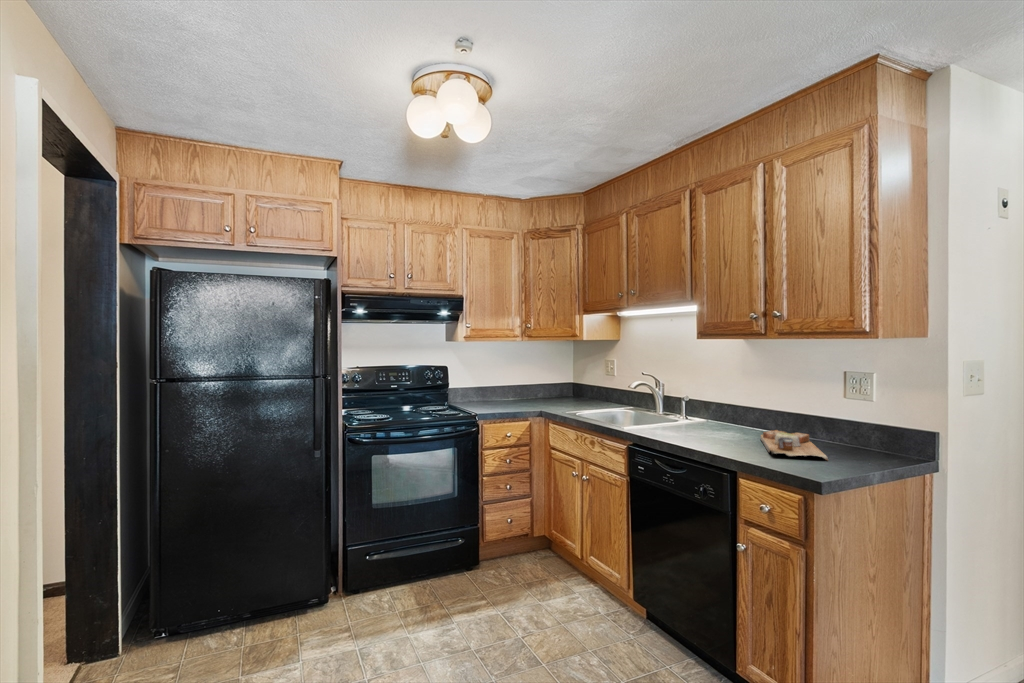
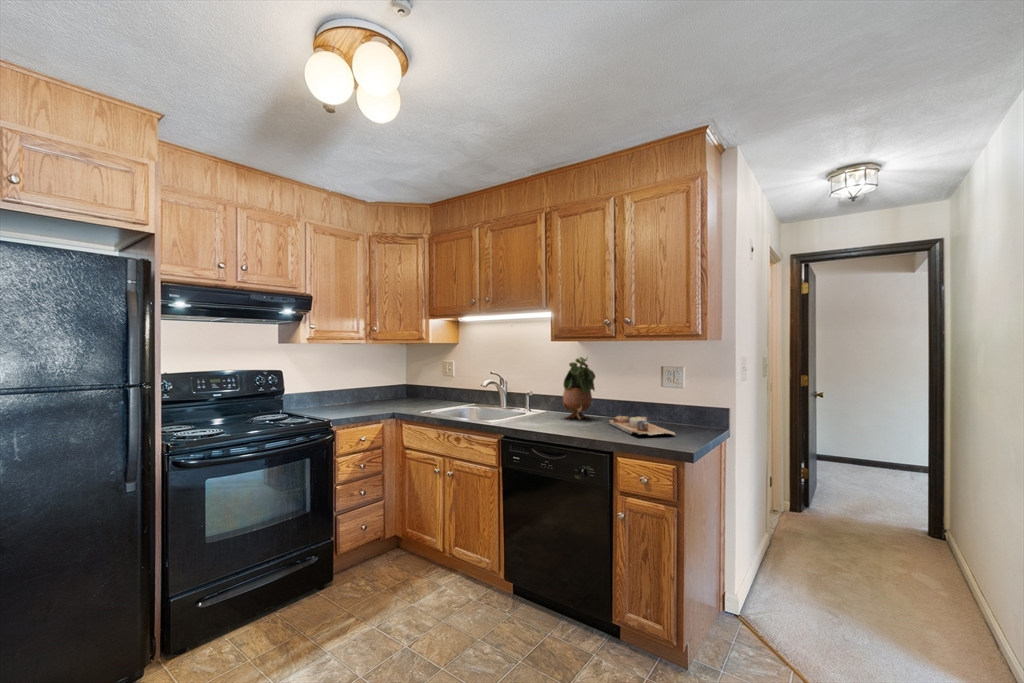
potted plant: none [713,357,754,432] -> present [563,357,595,420]

